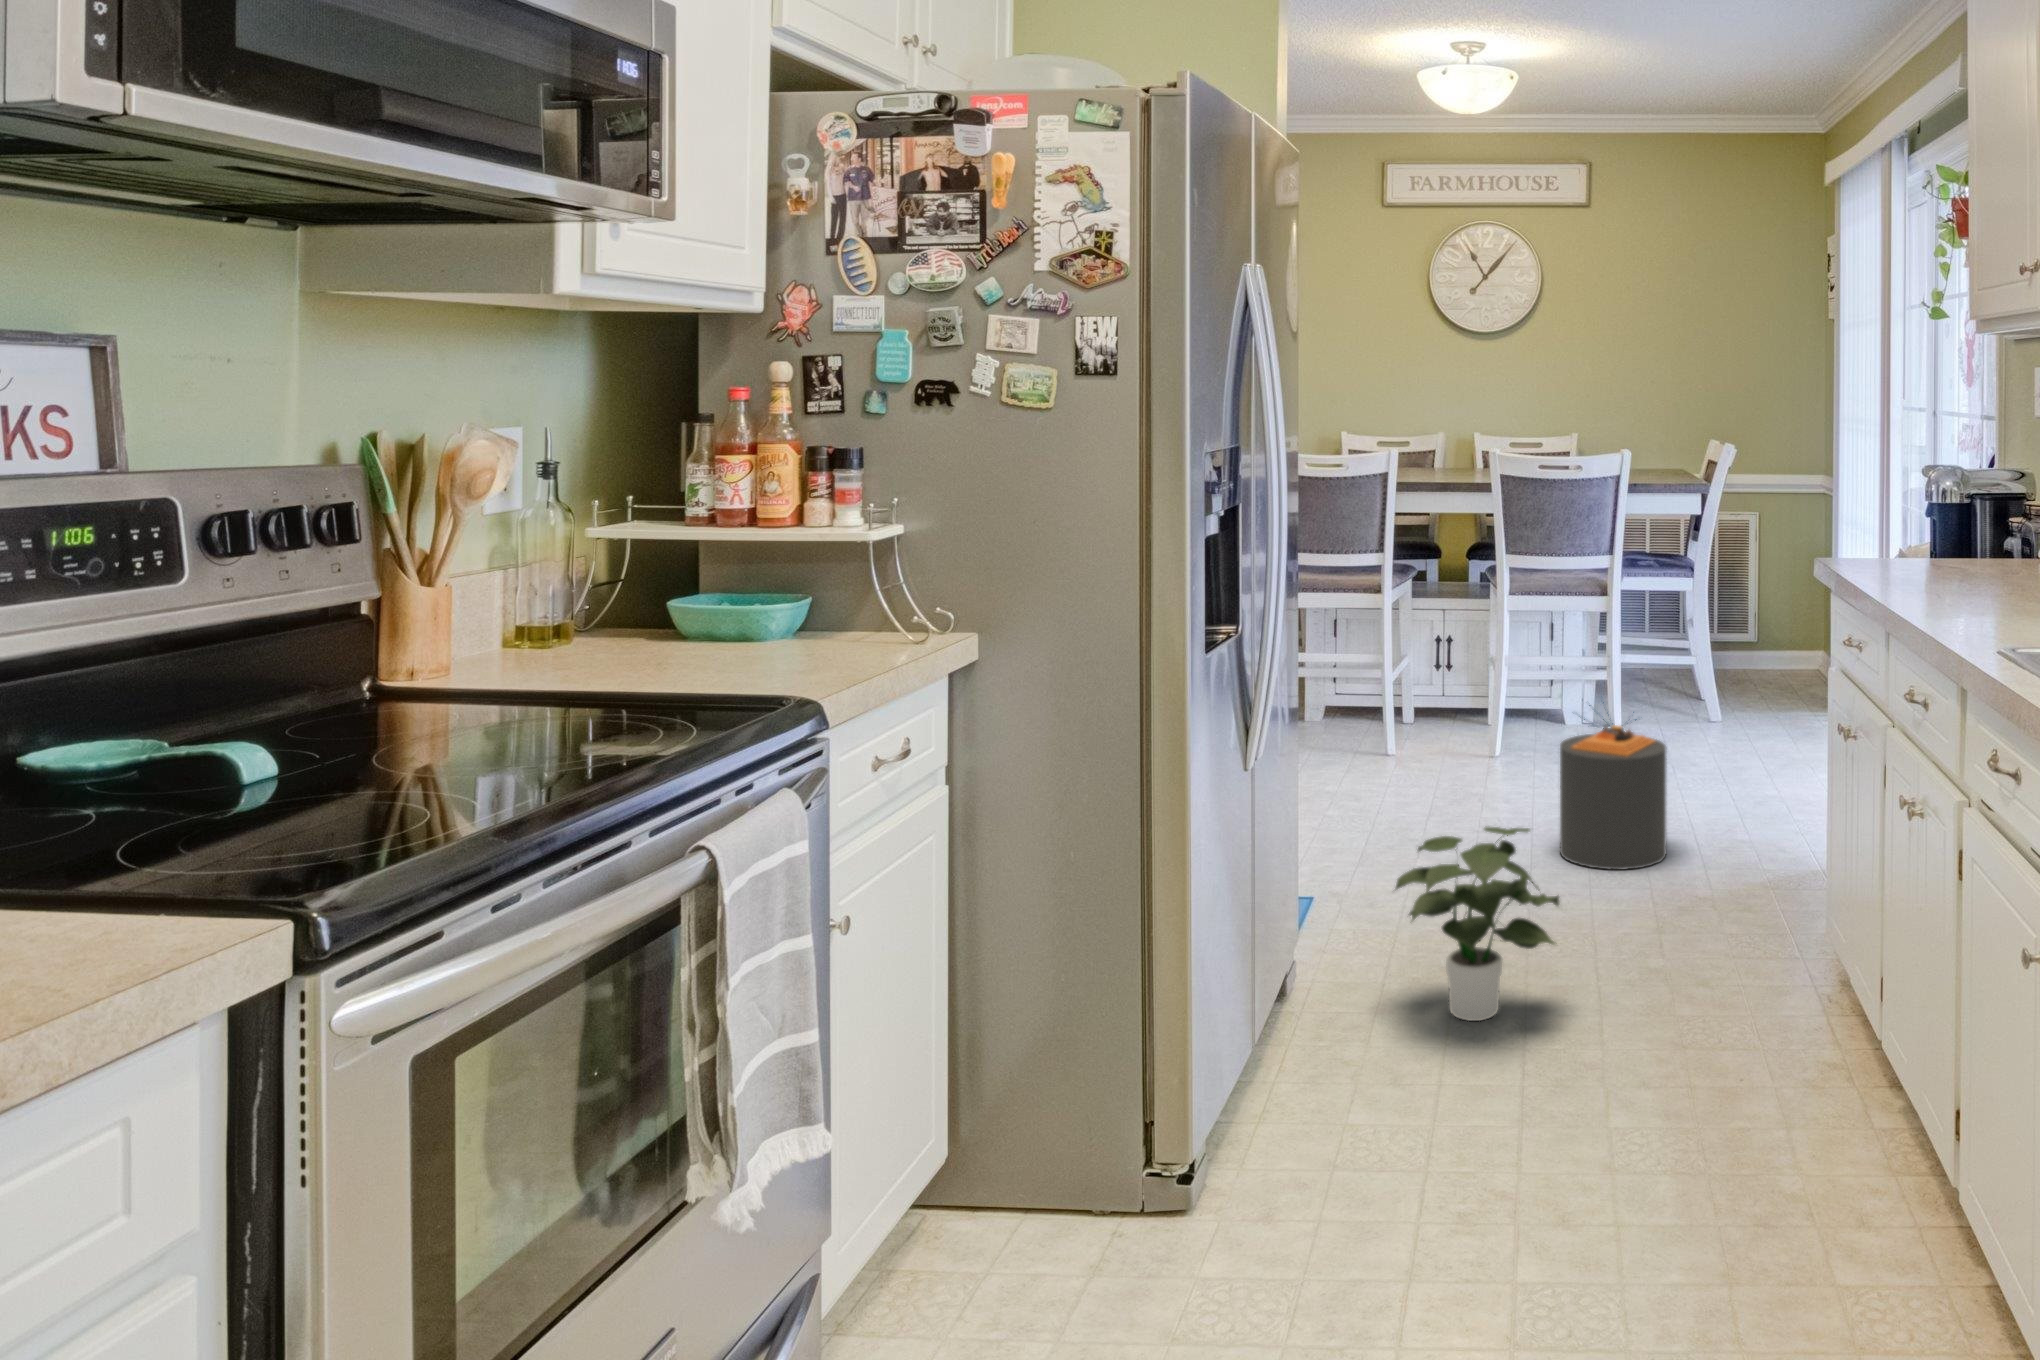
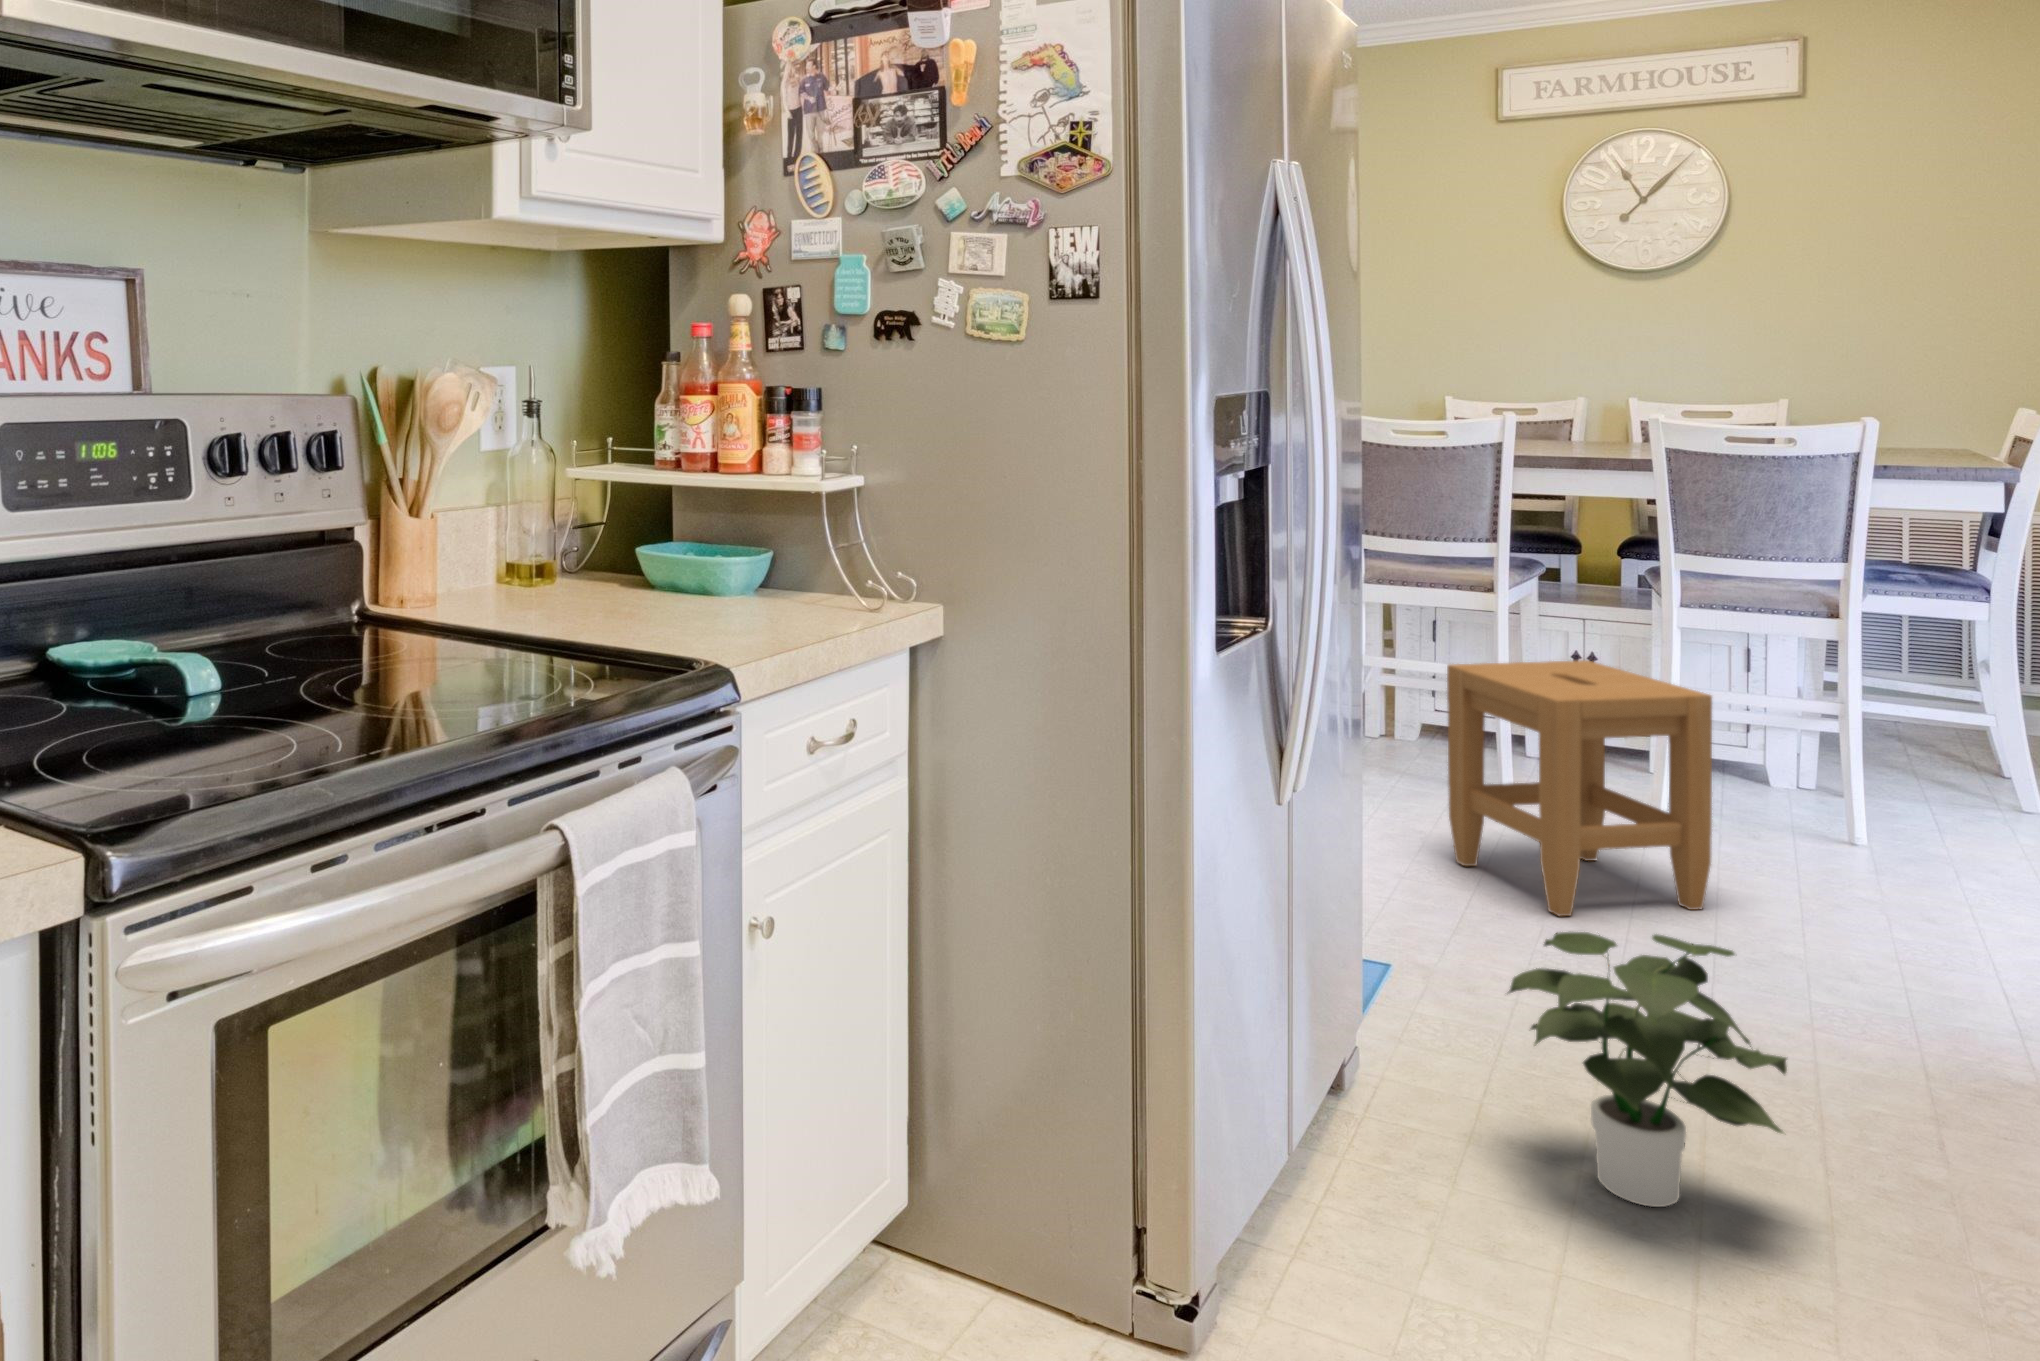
stool: none [1351,641,1525,841] -> present [1447,660,1712,916]
trash can: present [1560,696,1667,870] -> none [1775,755,1973,1025]

